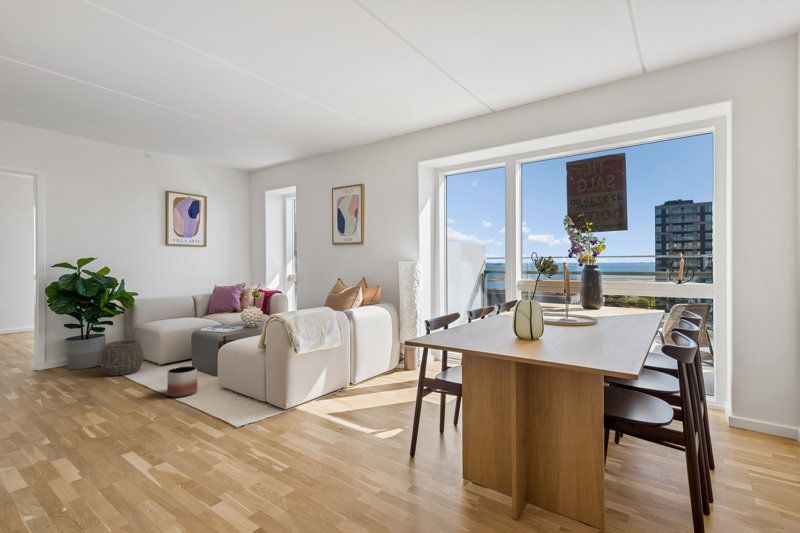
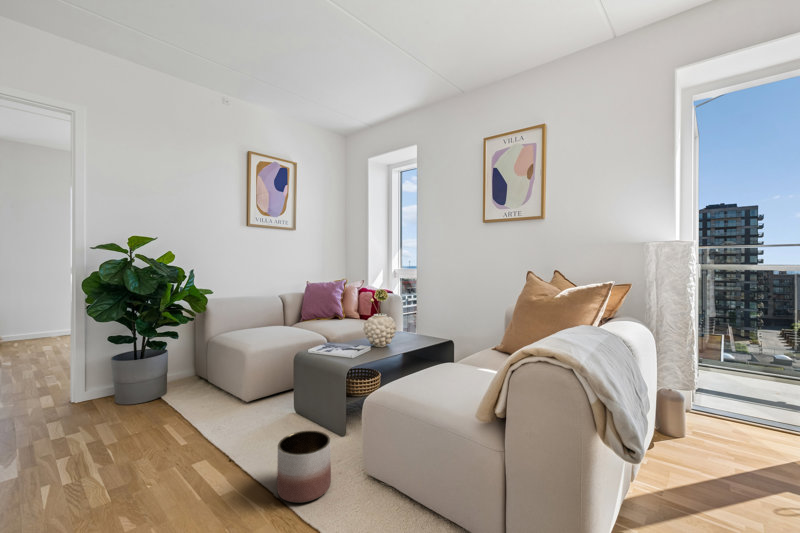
woven basket: present [101,340,144,376] -> none [158,363,224,426]

